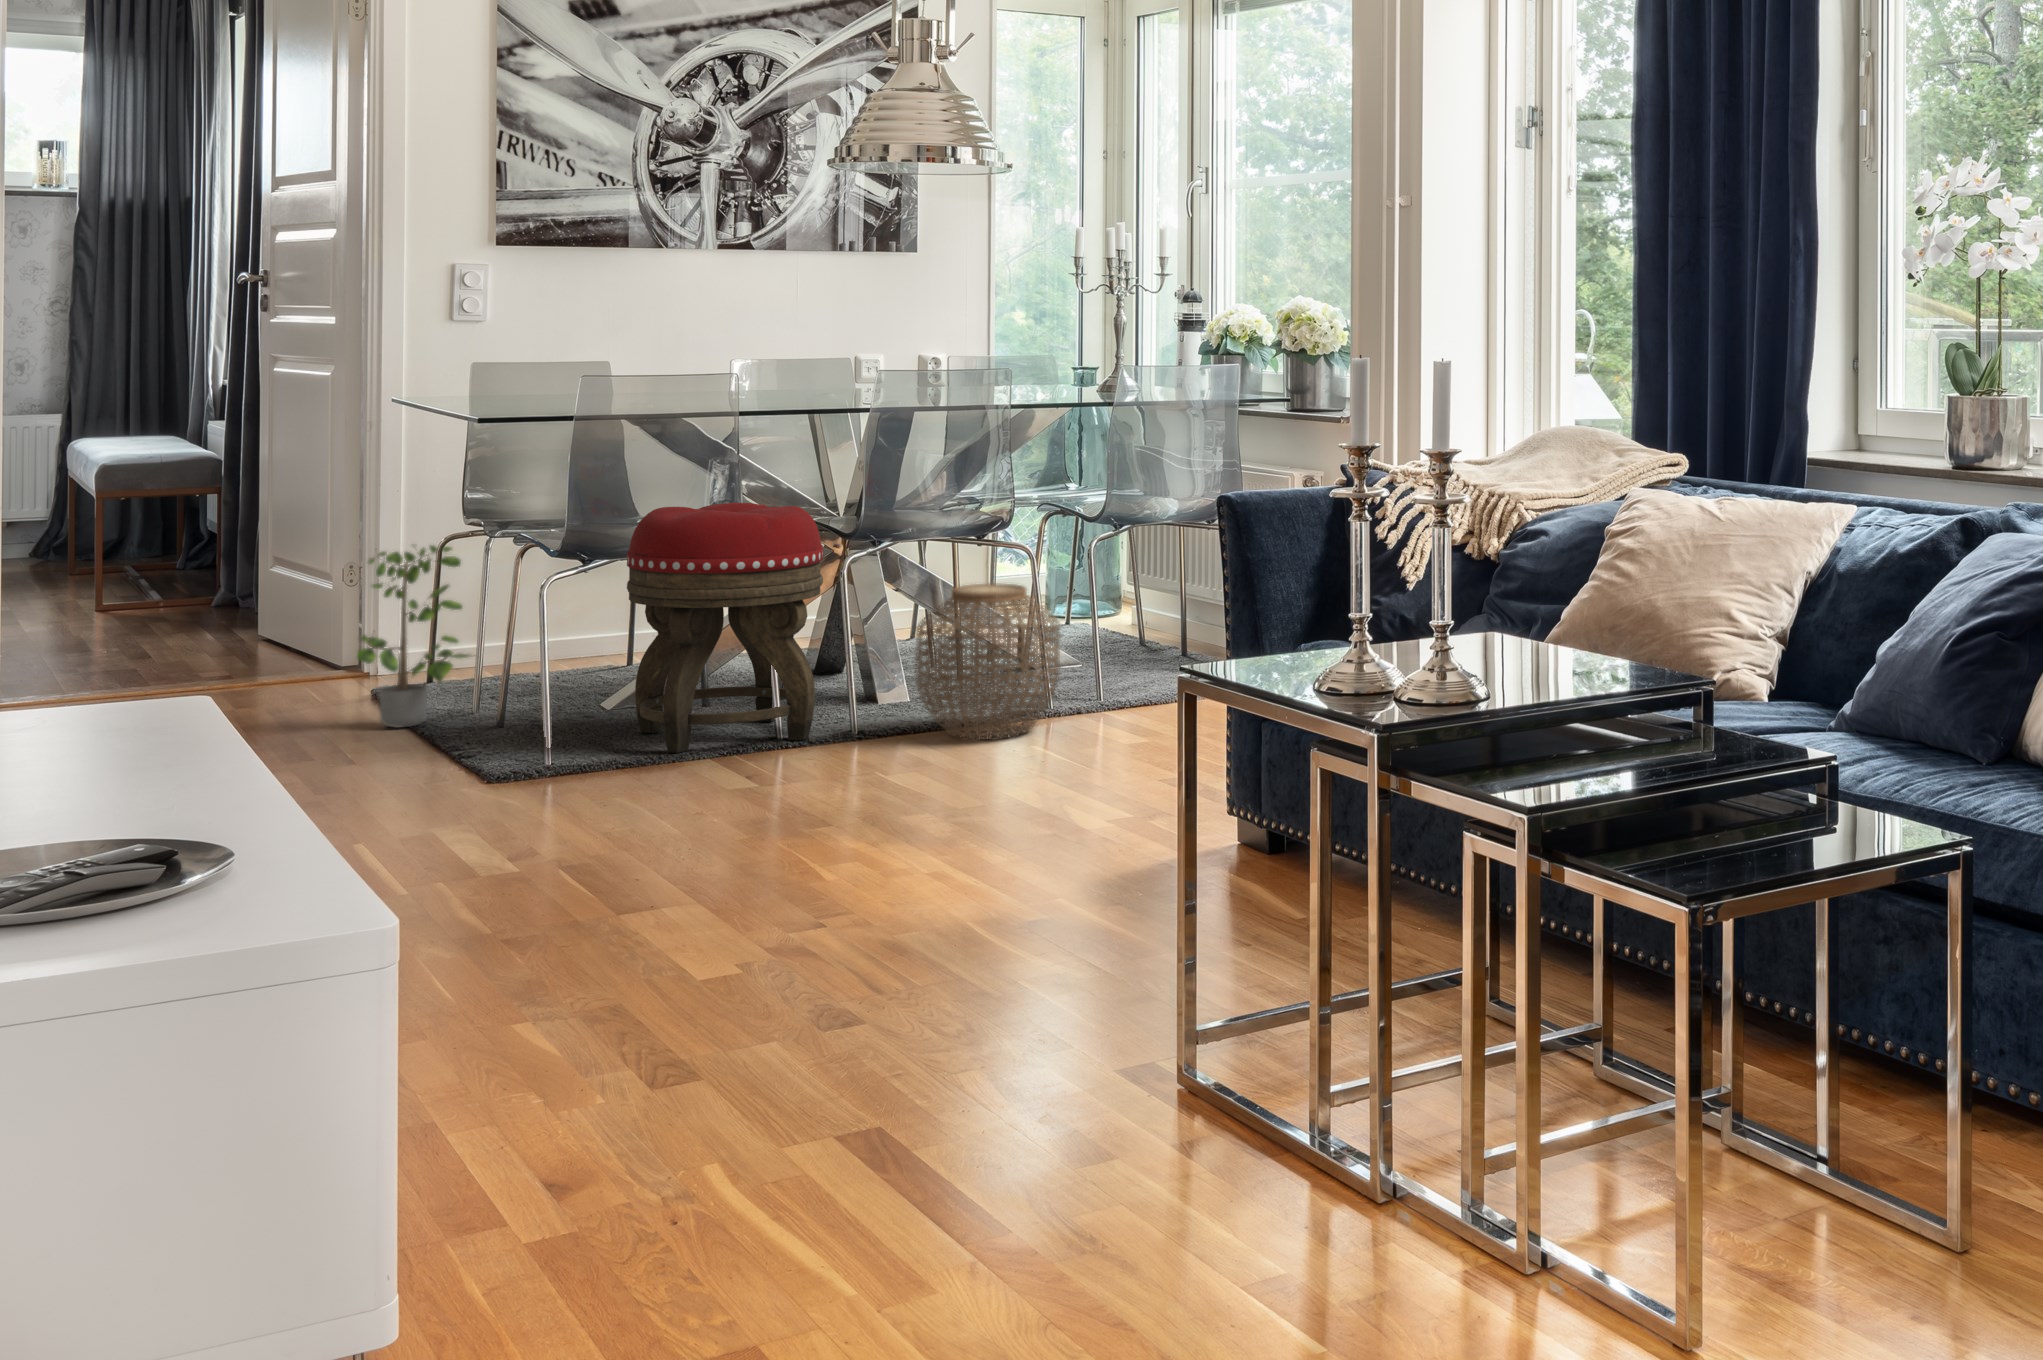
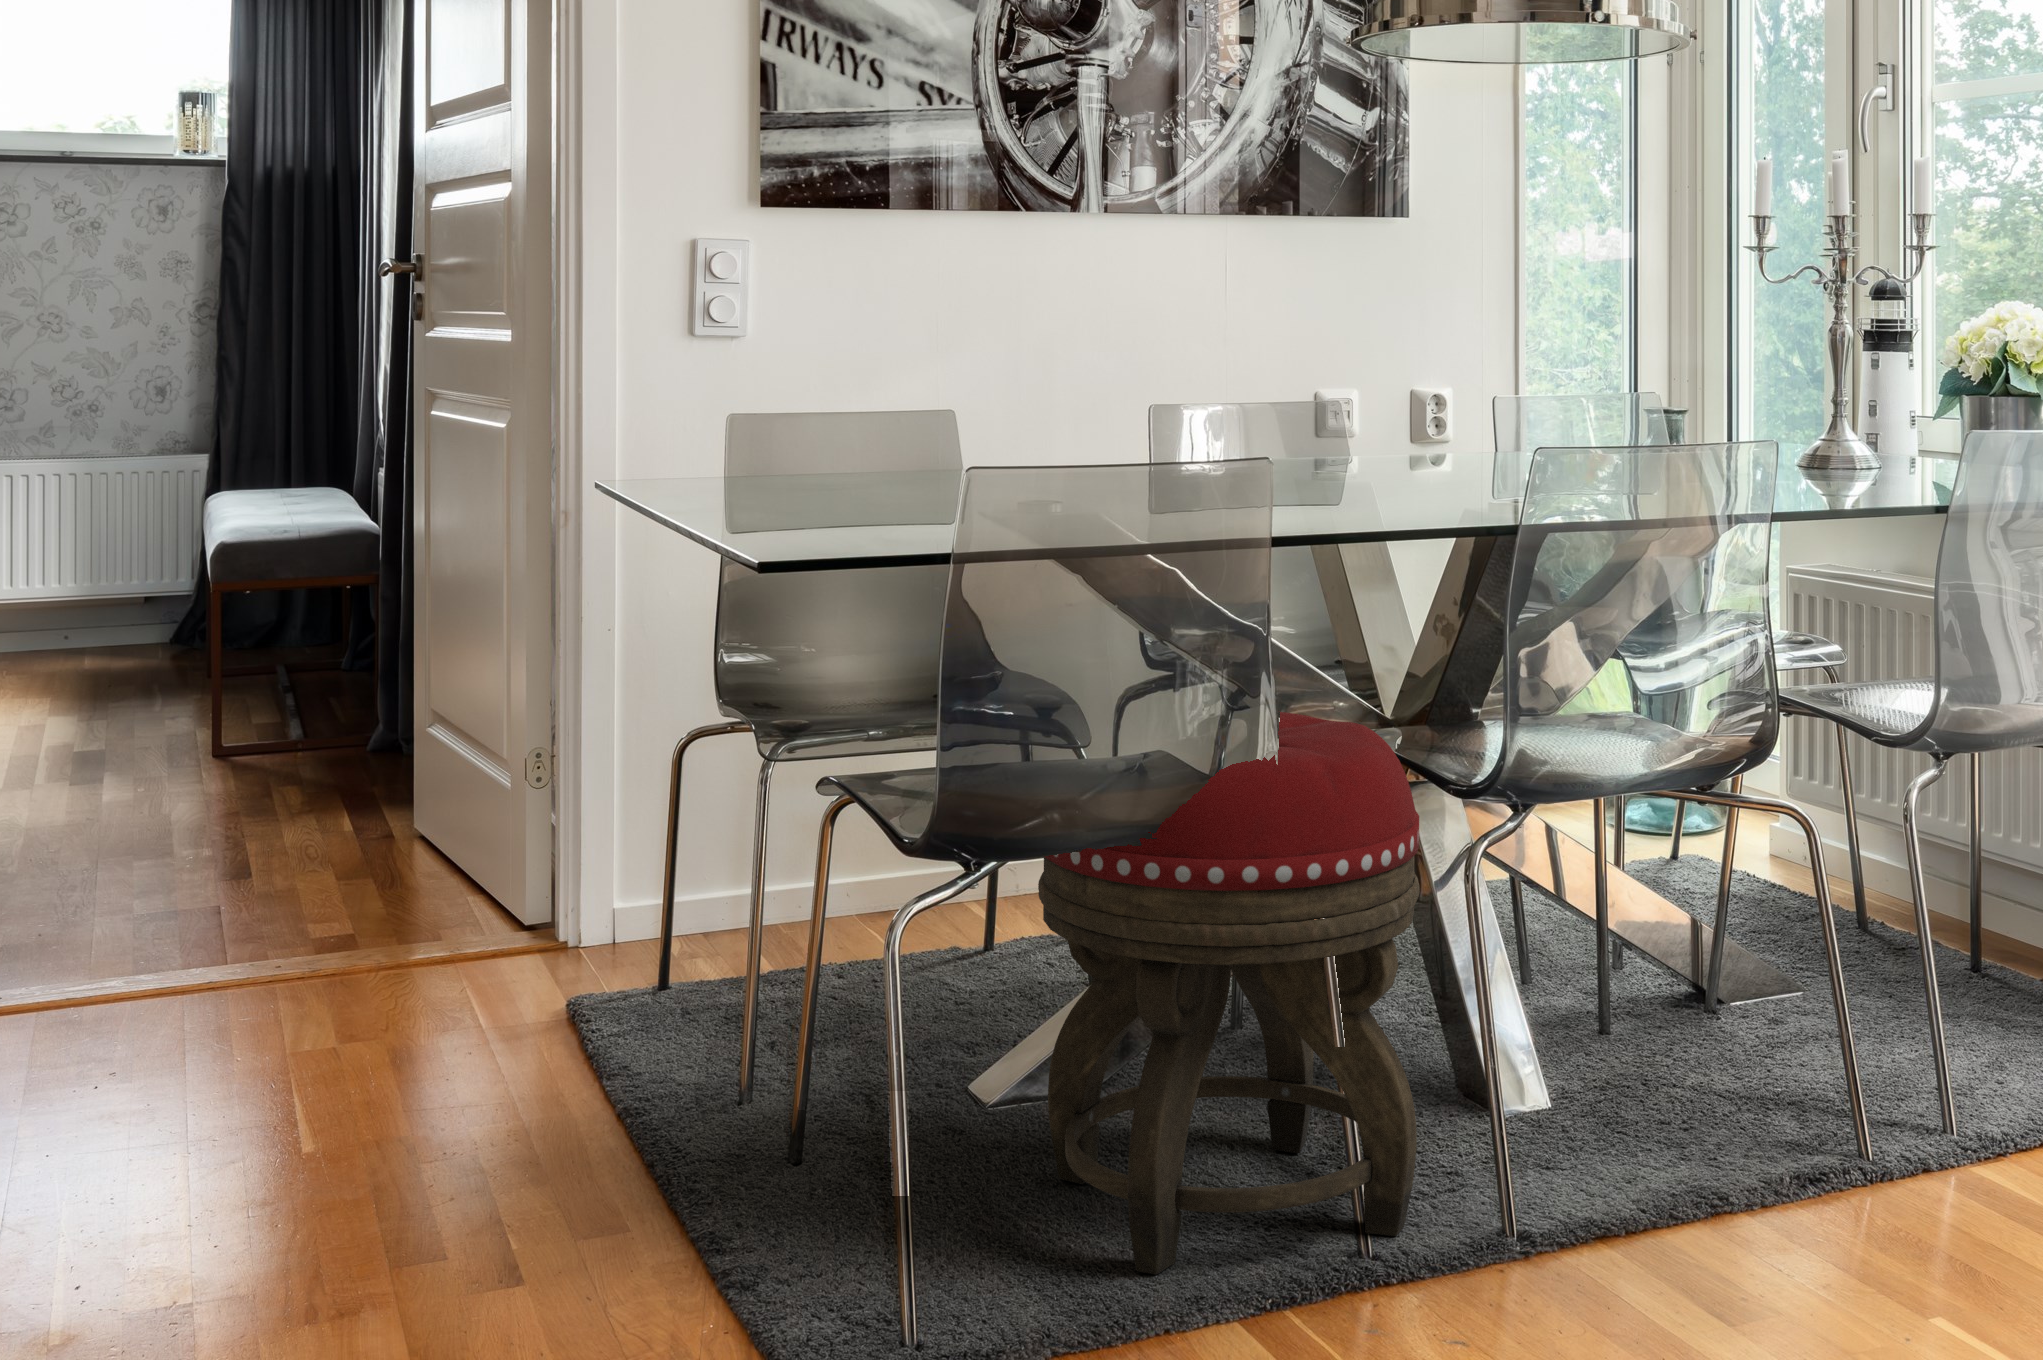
potted plant: present [357,545,475,728] -> none [533,762,757,1130]
woven basket: present [915,583,1060,739] -> none [1619,897,1925,1260]

